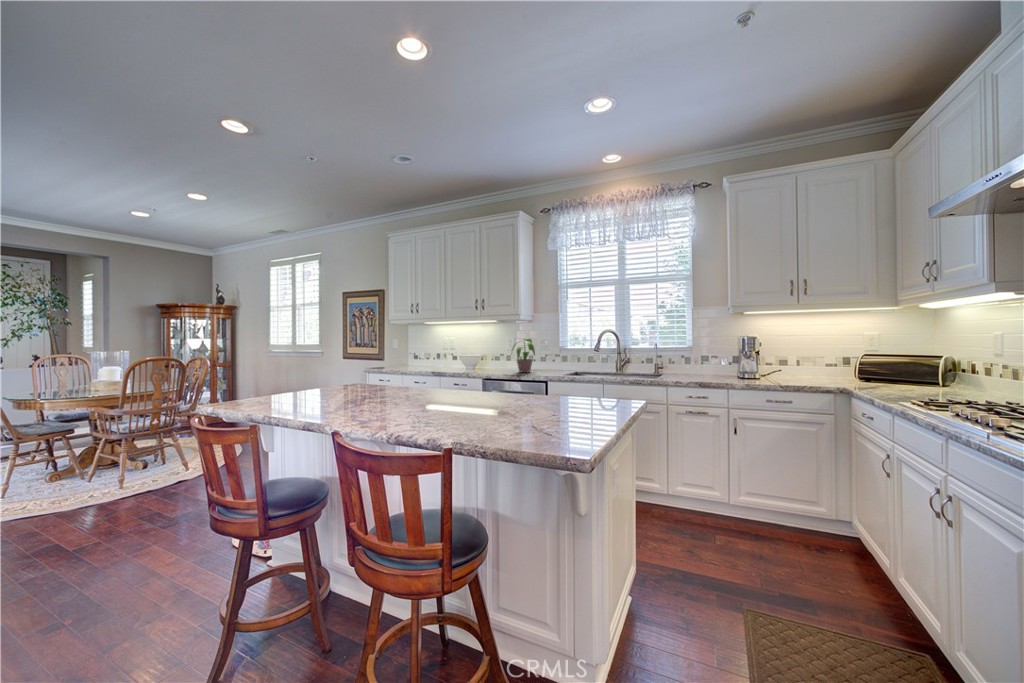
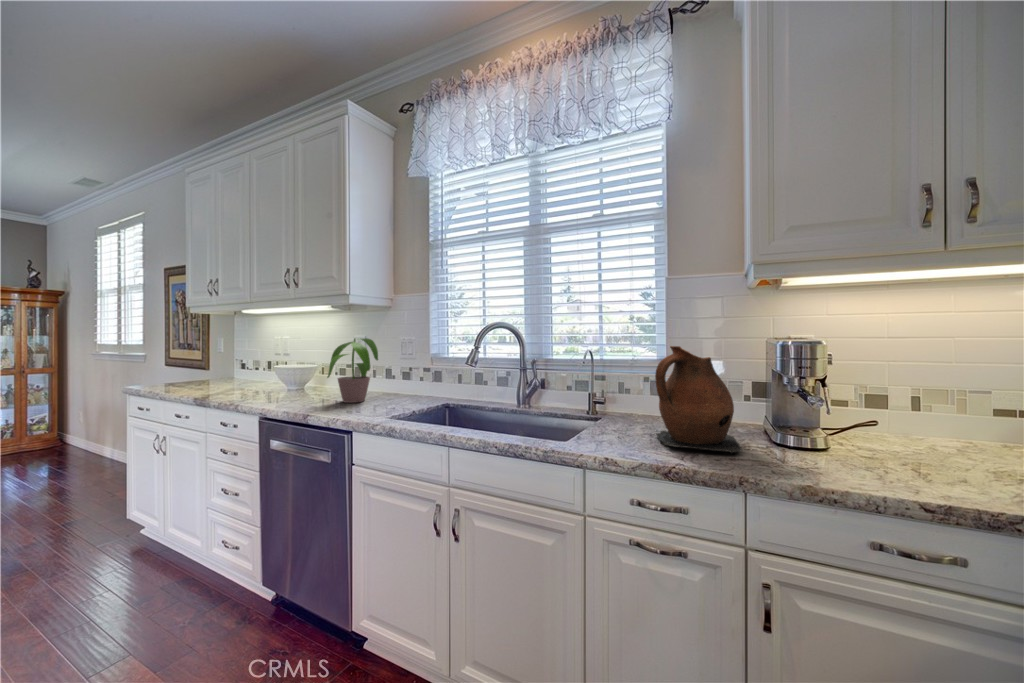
ceramic pitcher: none [691,340,728,381] -> present [655,346,742,454]

